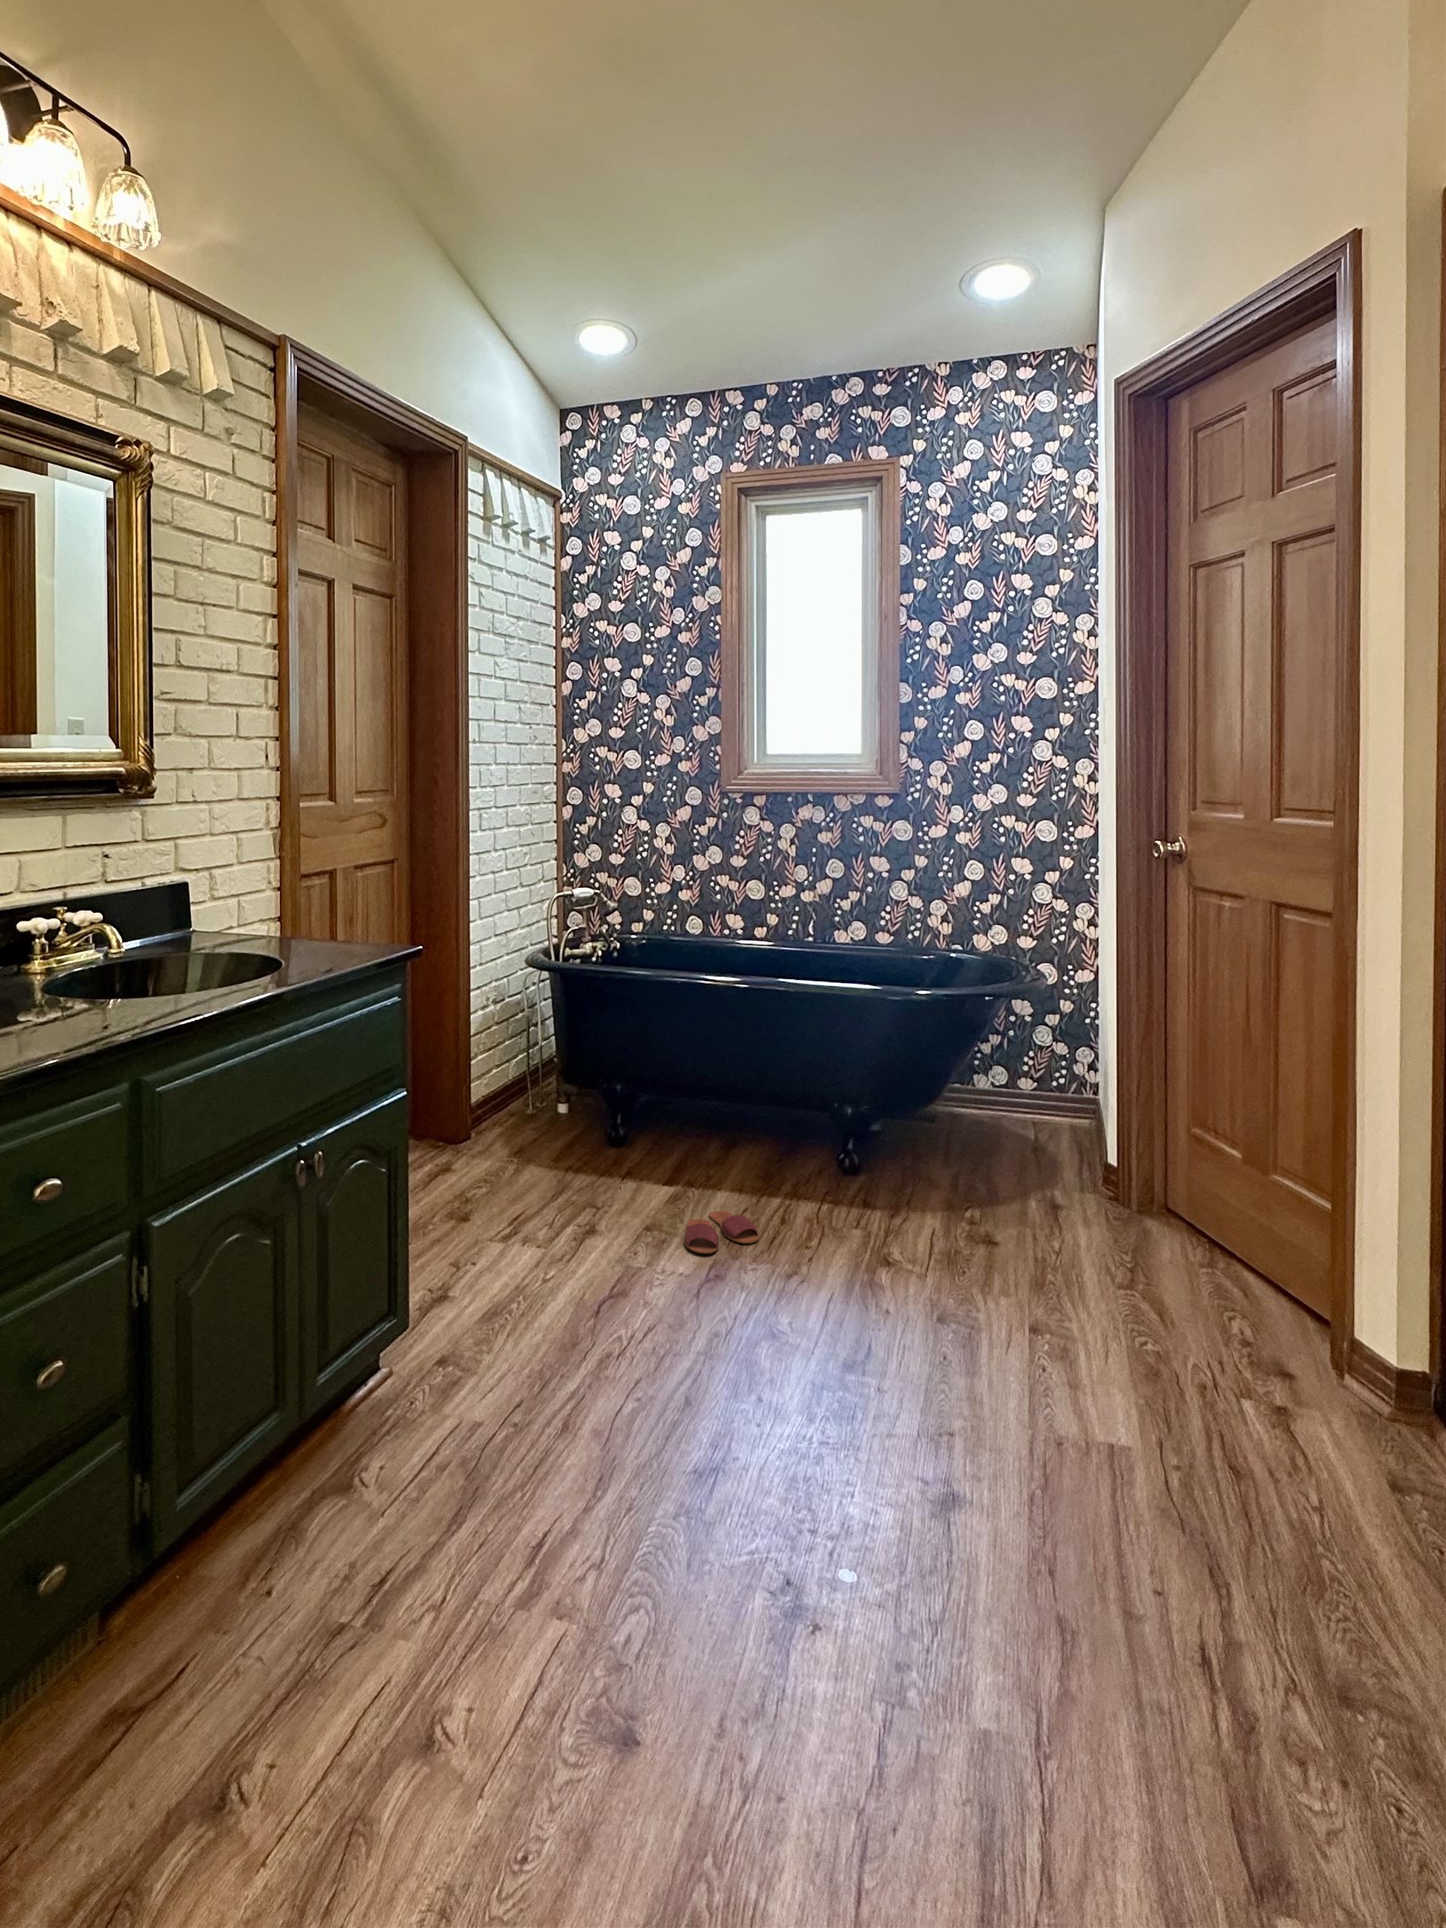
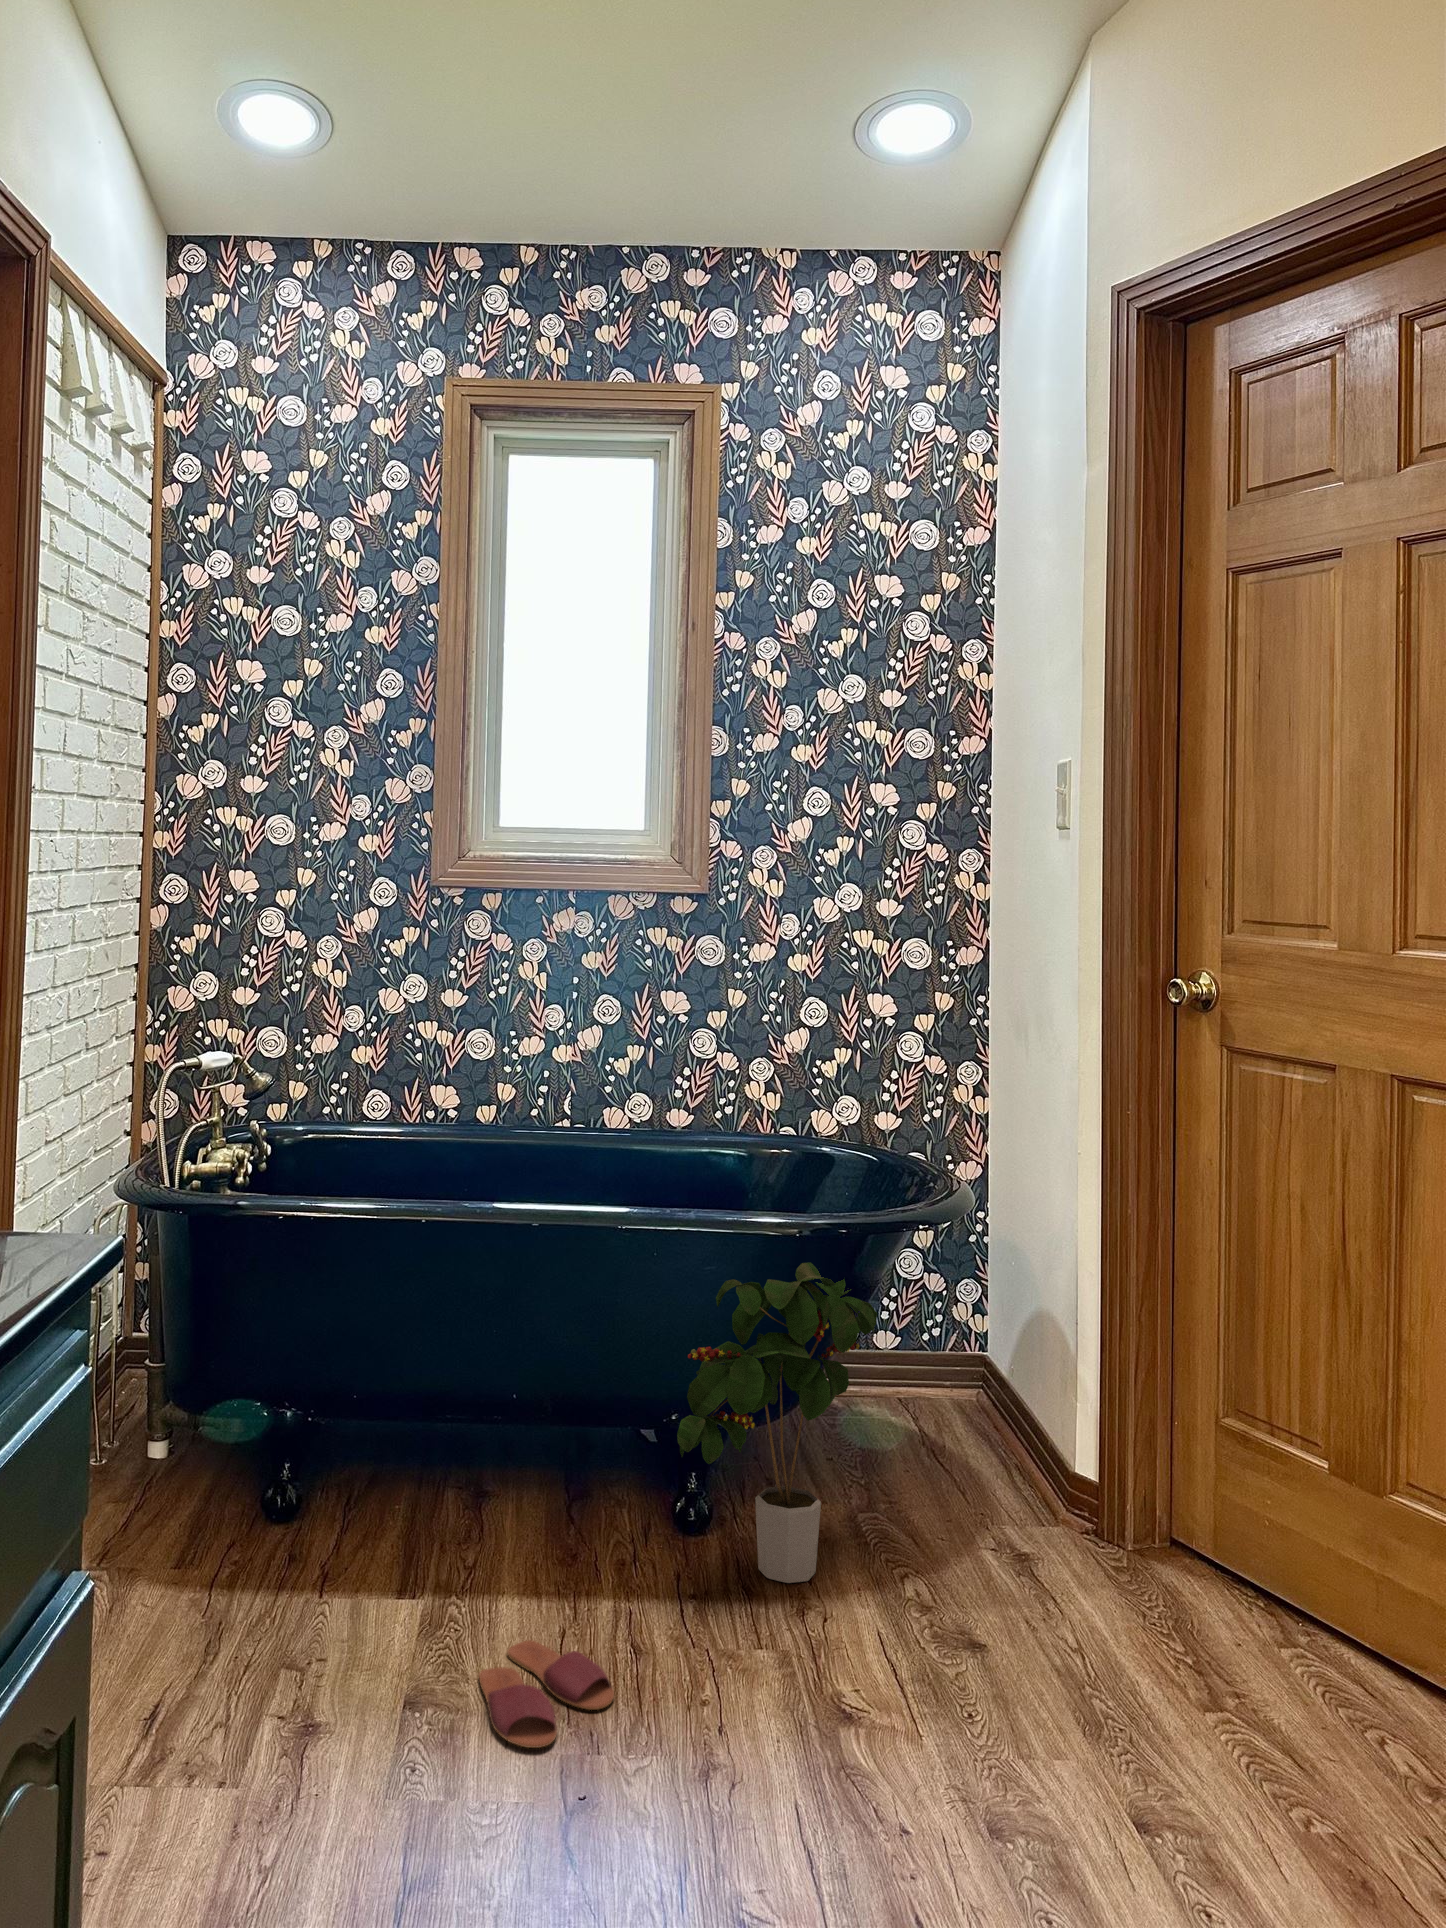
potted plant: none [817,1018,966,1206] -> present [677,1263,877,1583]

